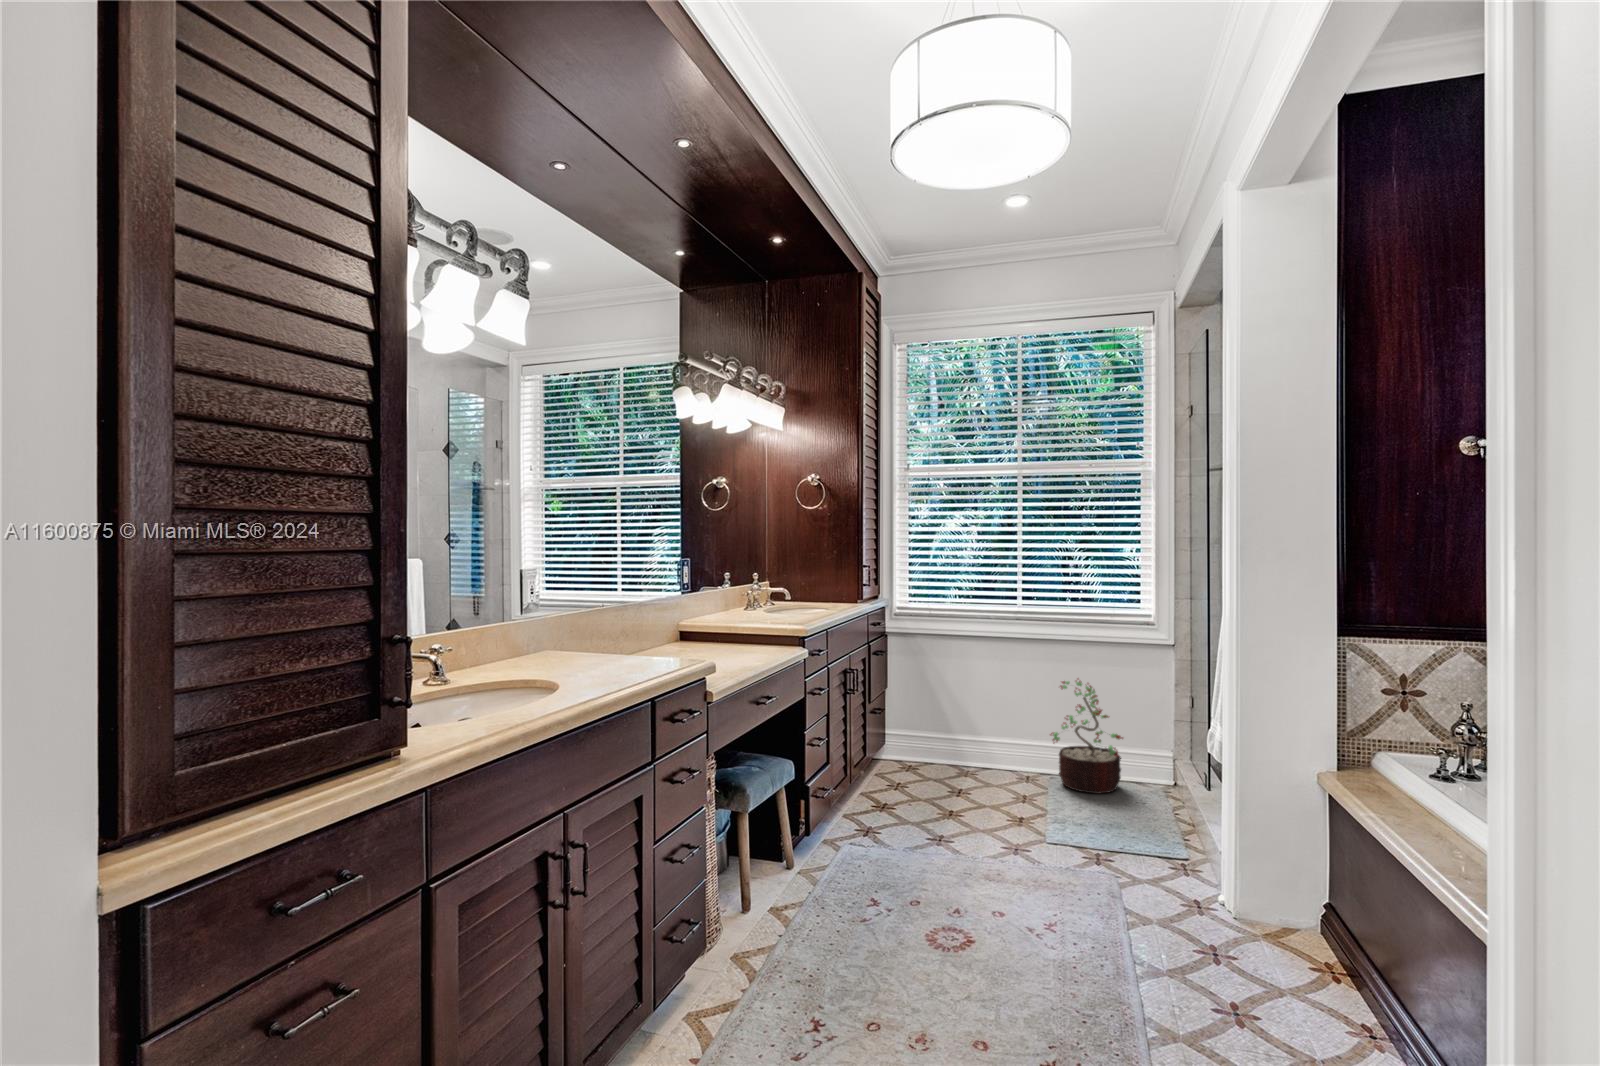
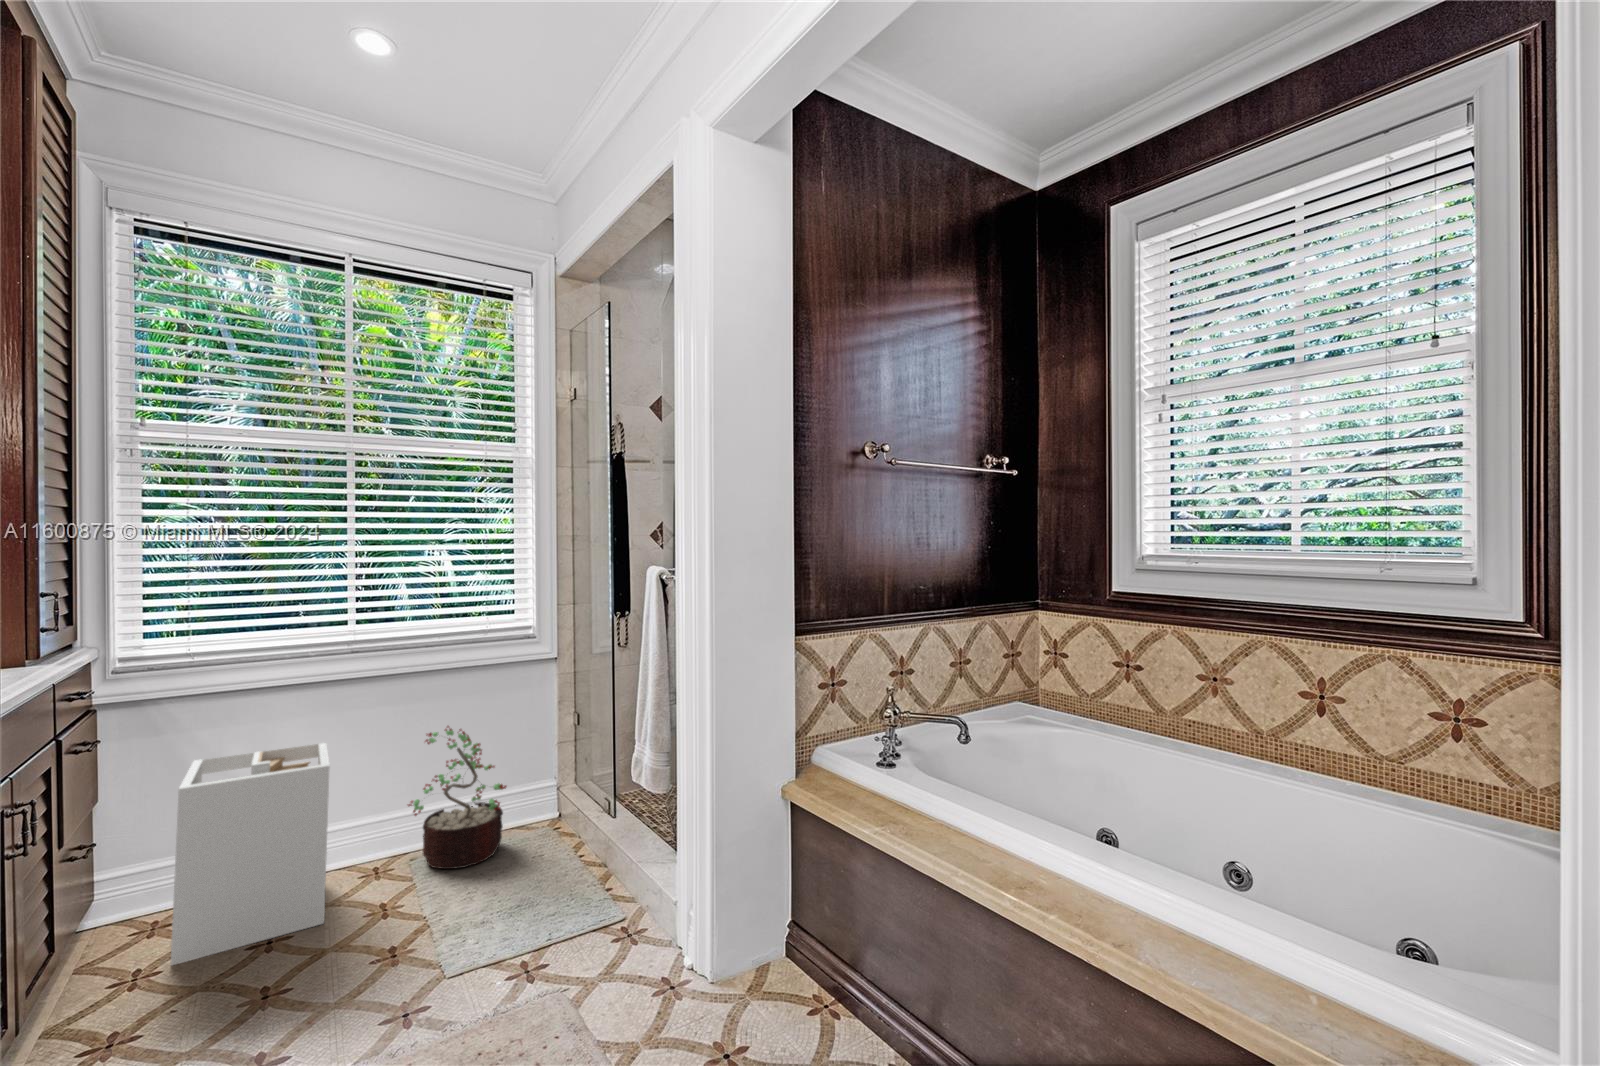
laundry hamper: none [912,670,994,793] -> present [171,743,330,965]

